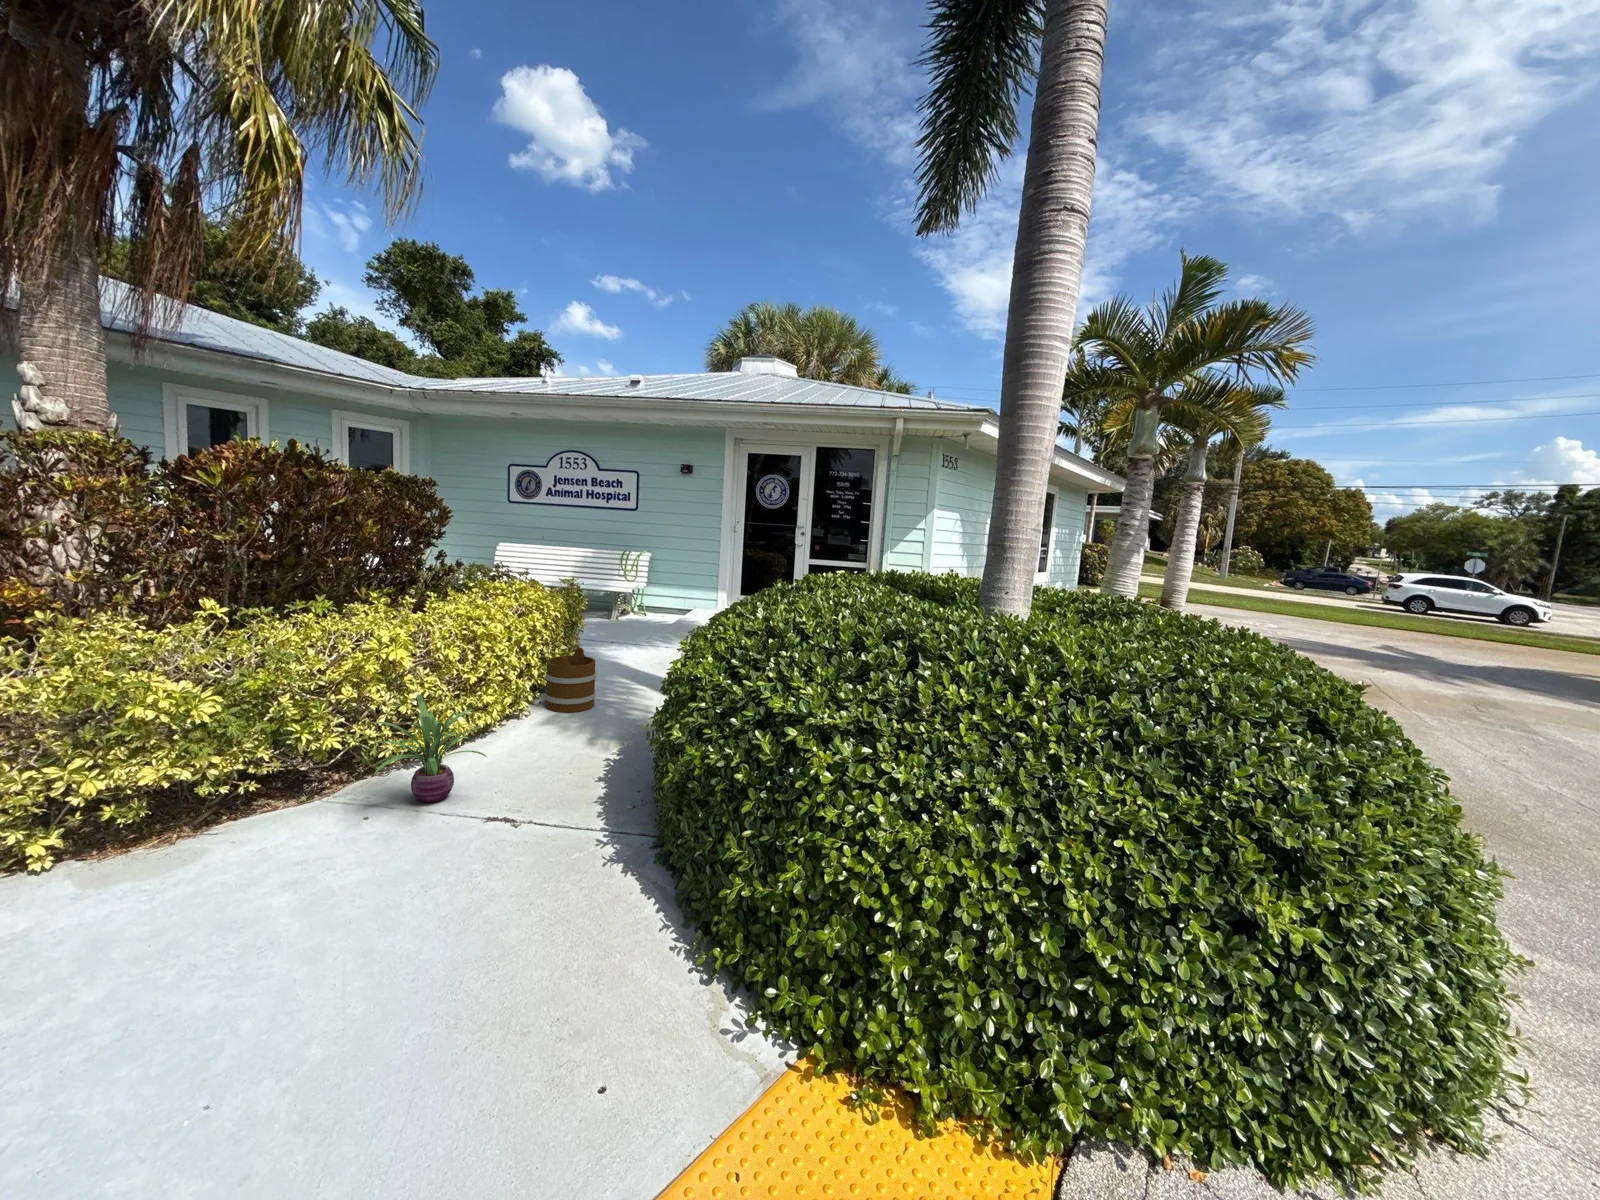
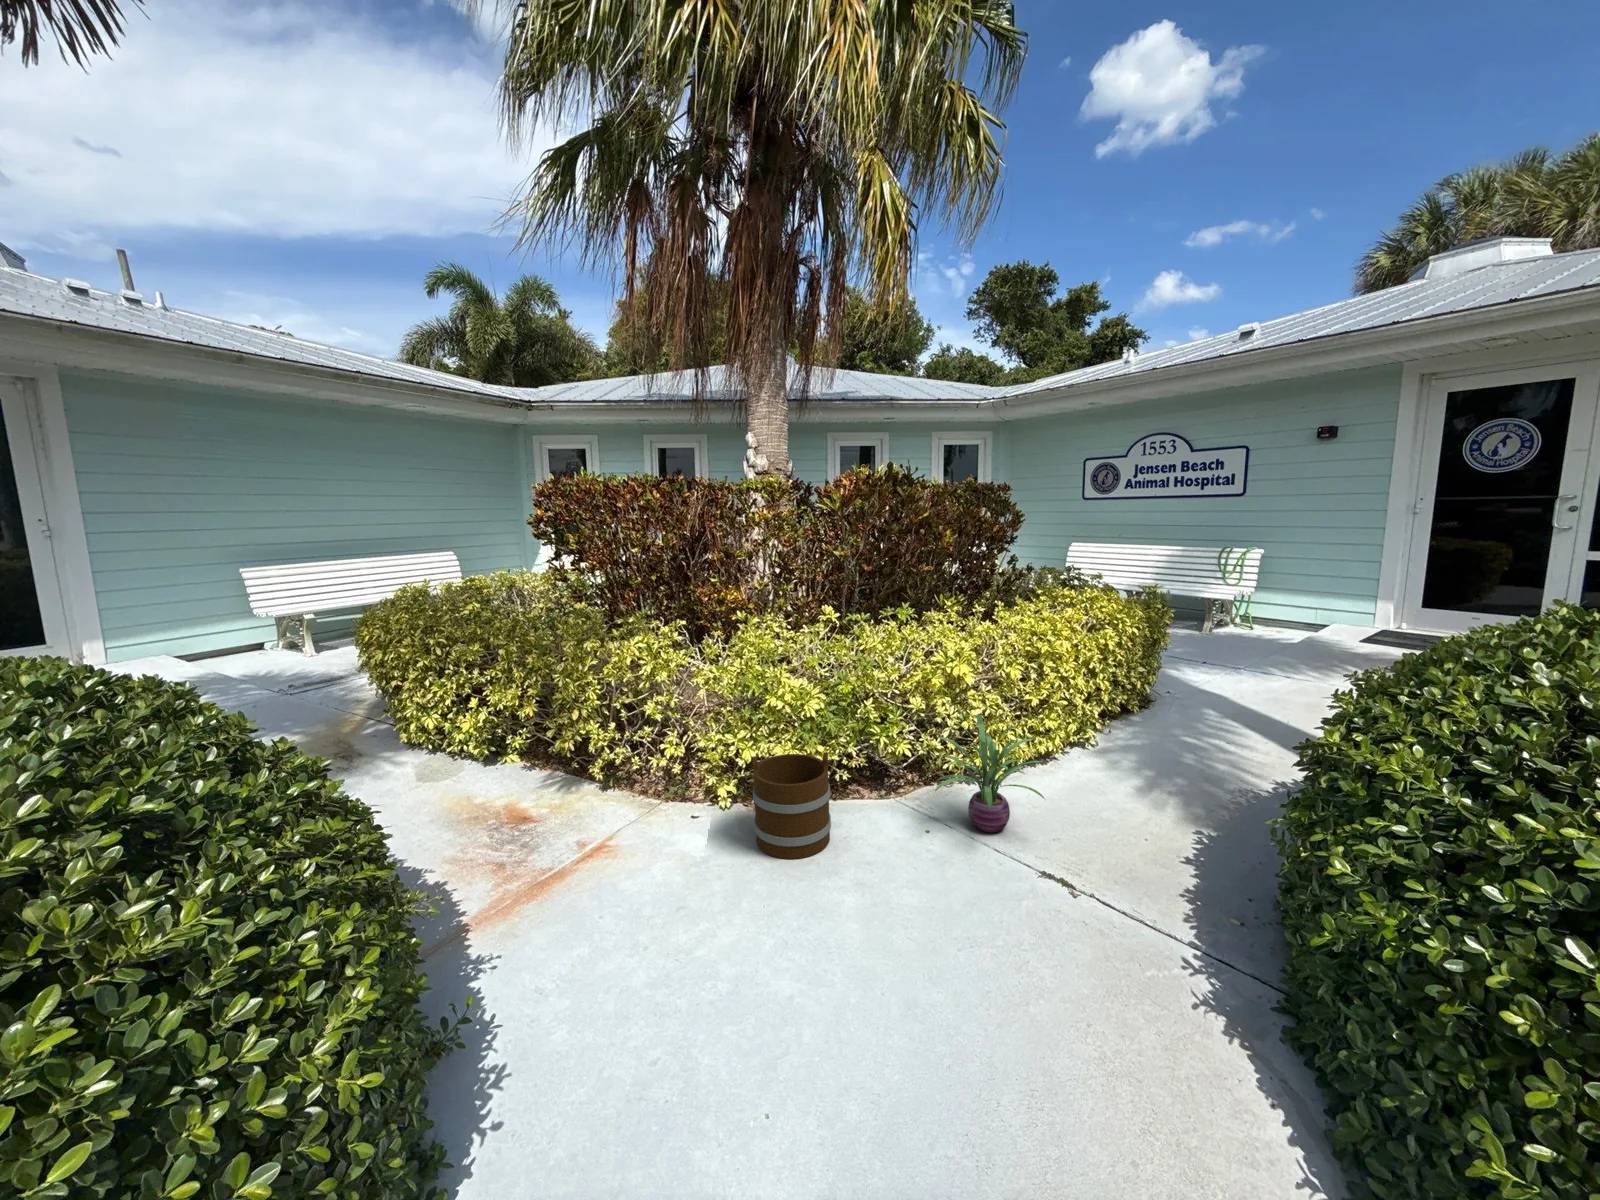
bucket: present [545,647,596,712] -> present [753,752,831,859]

